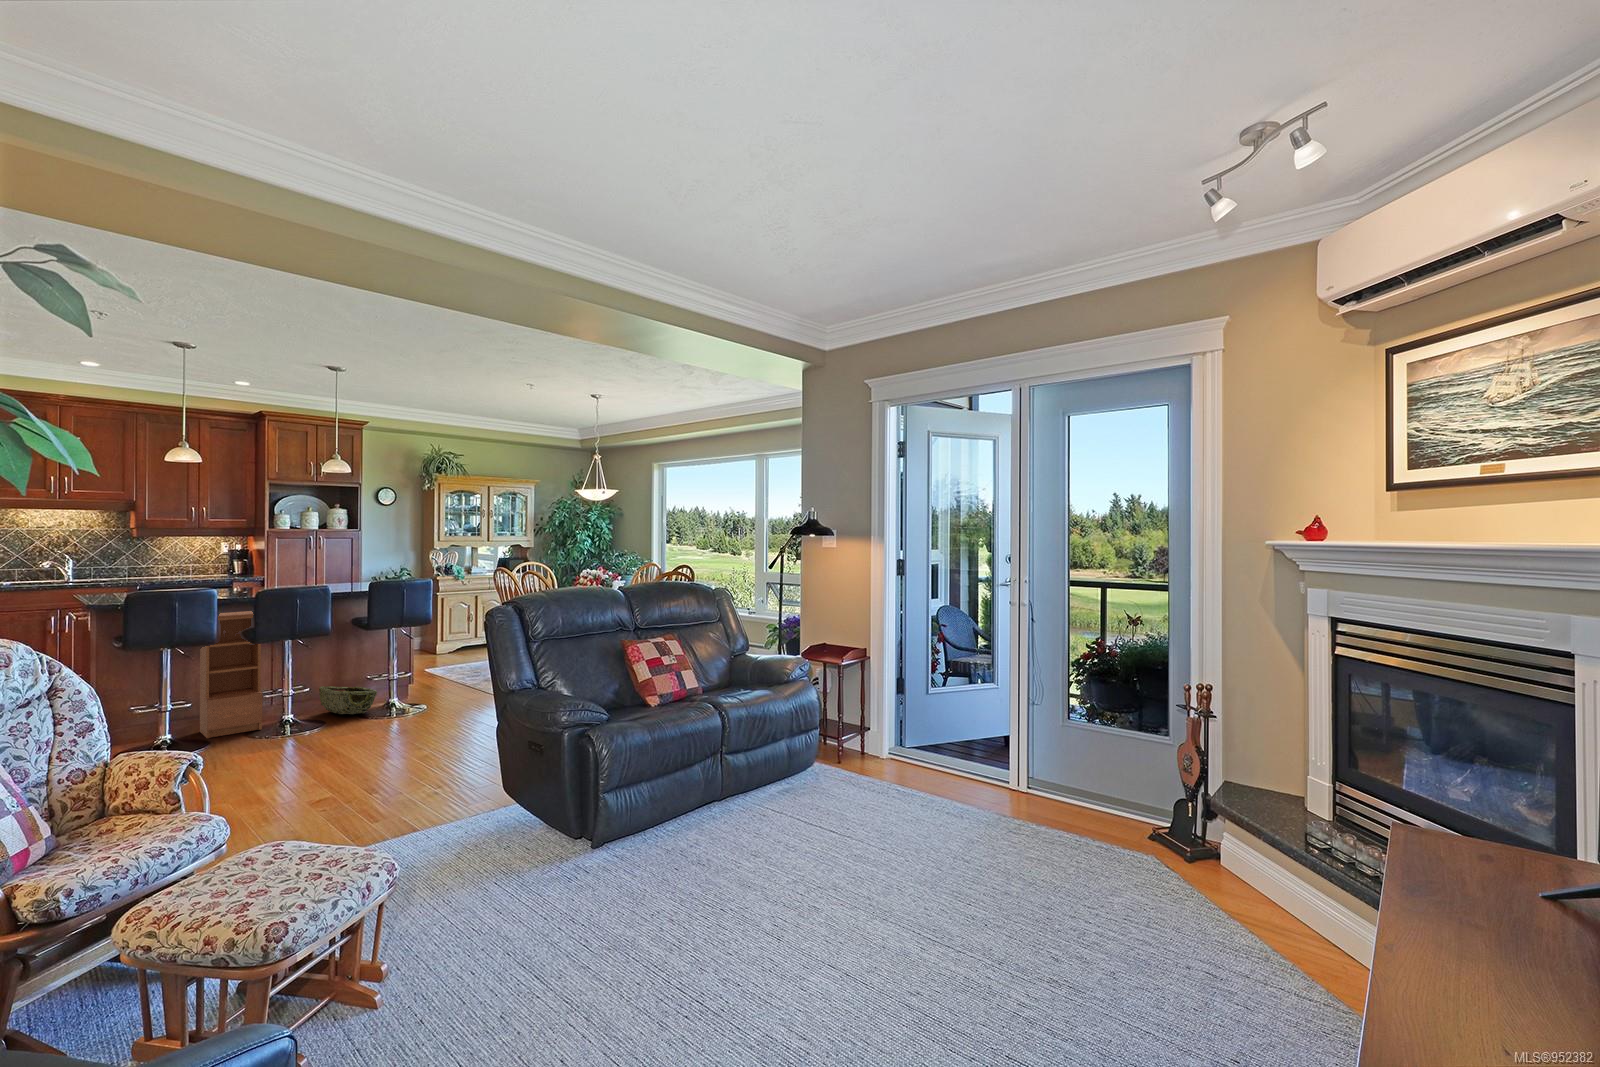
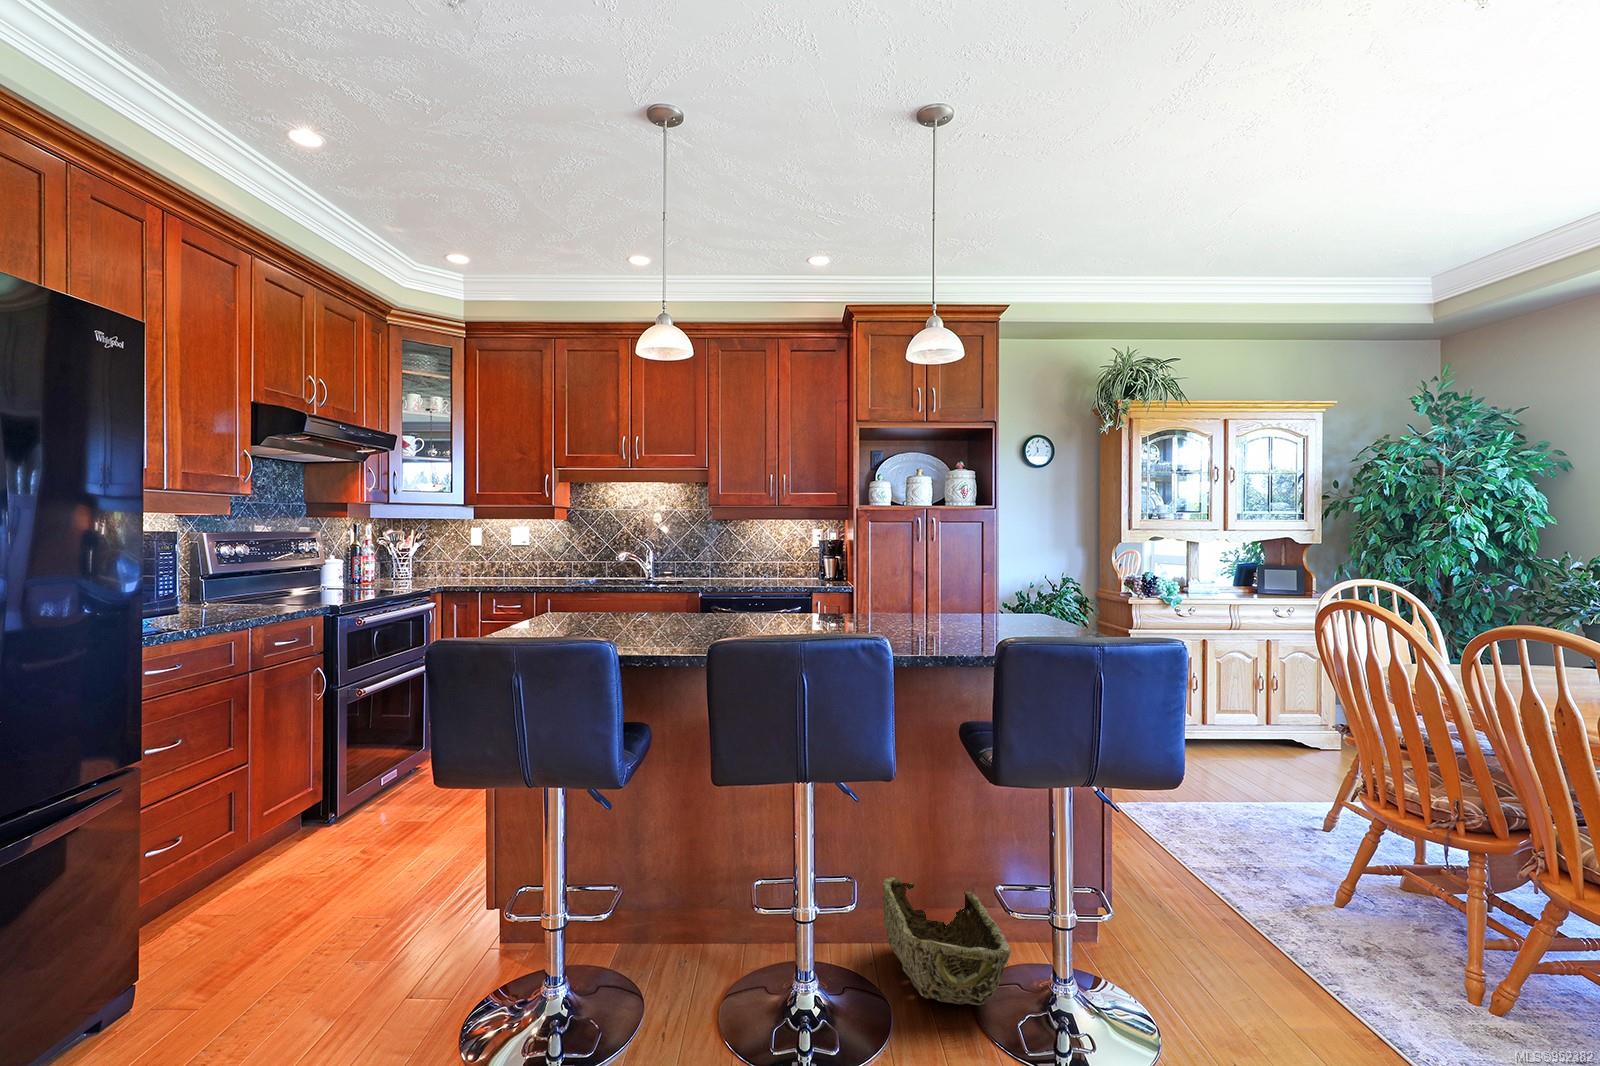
bookcase: present [200,611,263,738] -> none [633,677,751,995]

